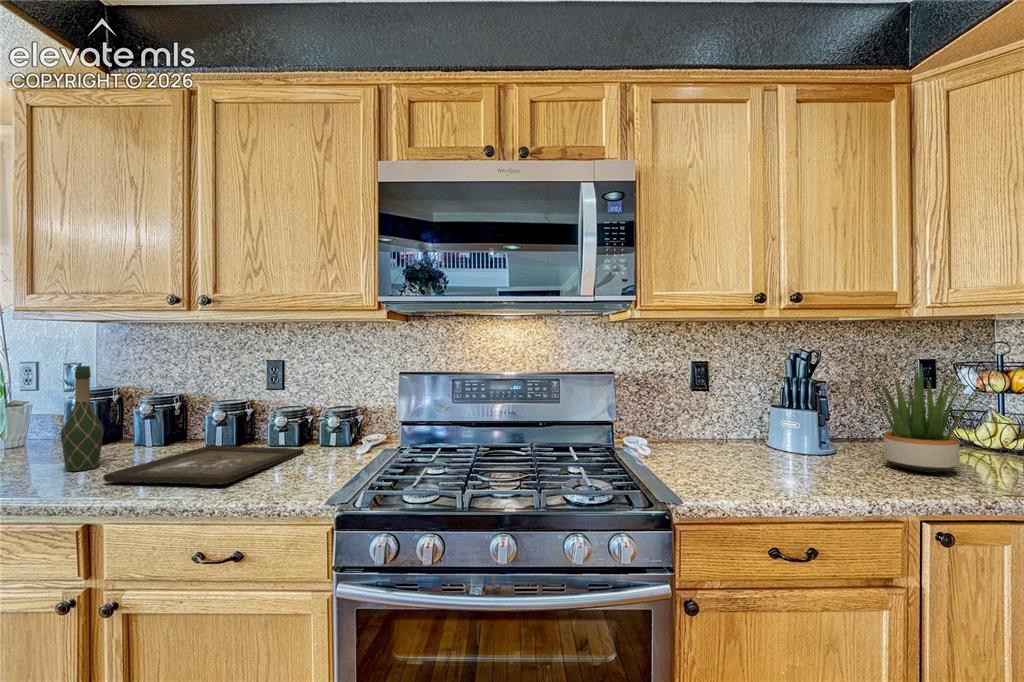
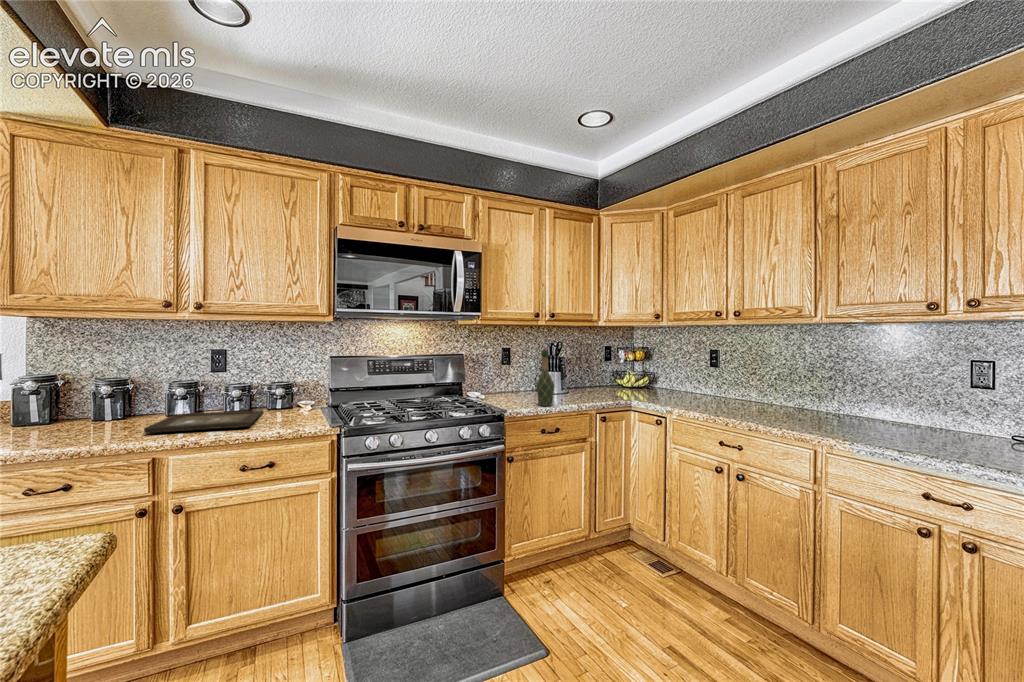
potted plant: present [867,364,983,473] -> none [581,348,627,397]
wine bottle: present [61,366,104,471] -> present [536,350,554,406]

